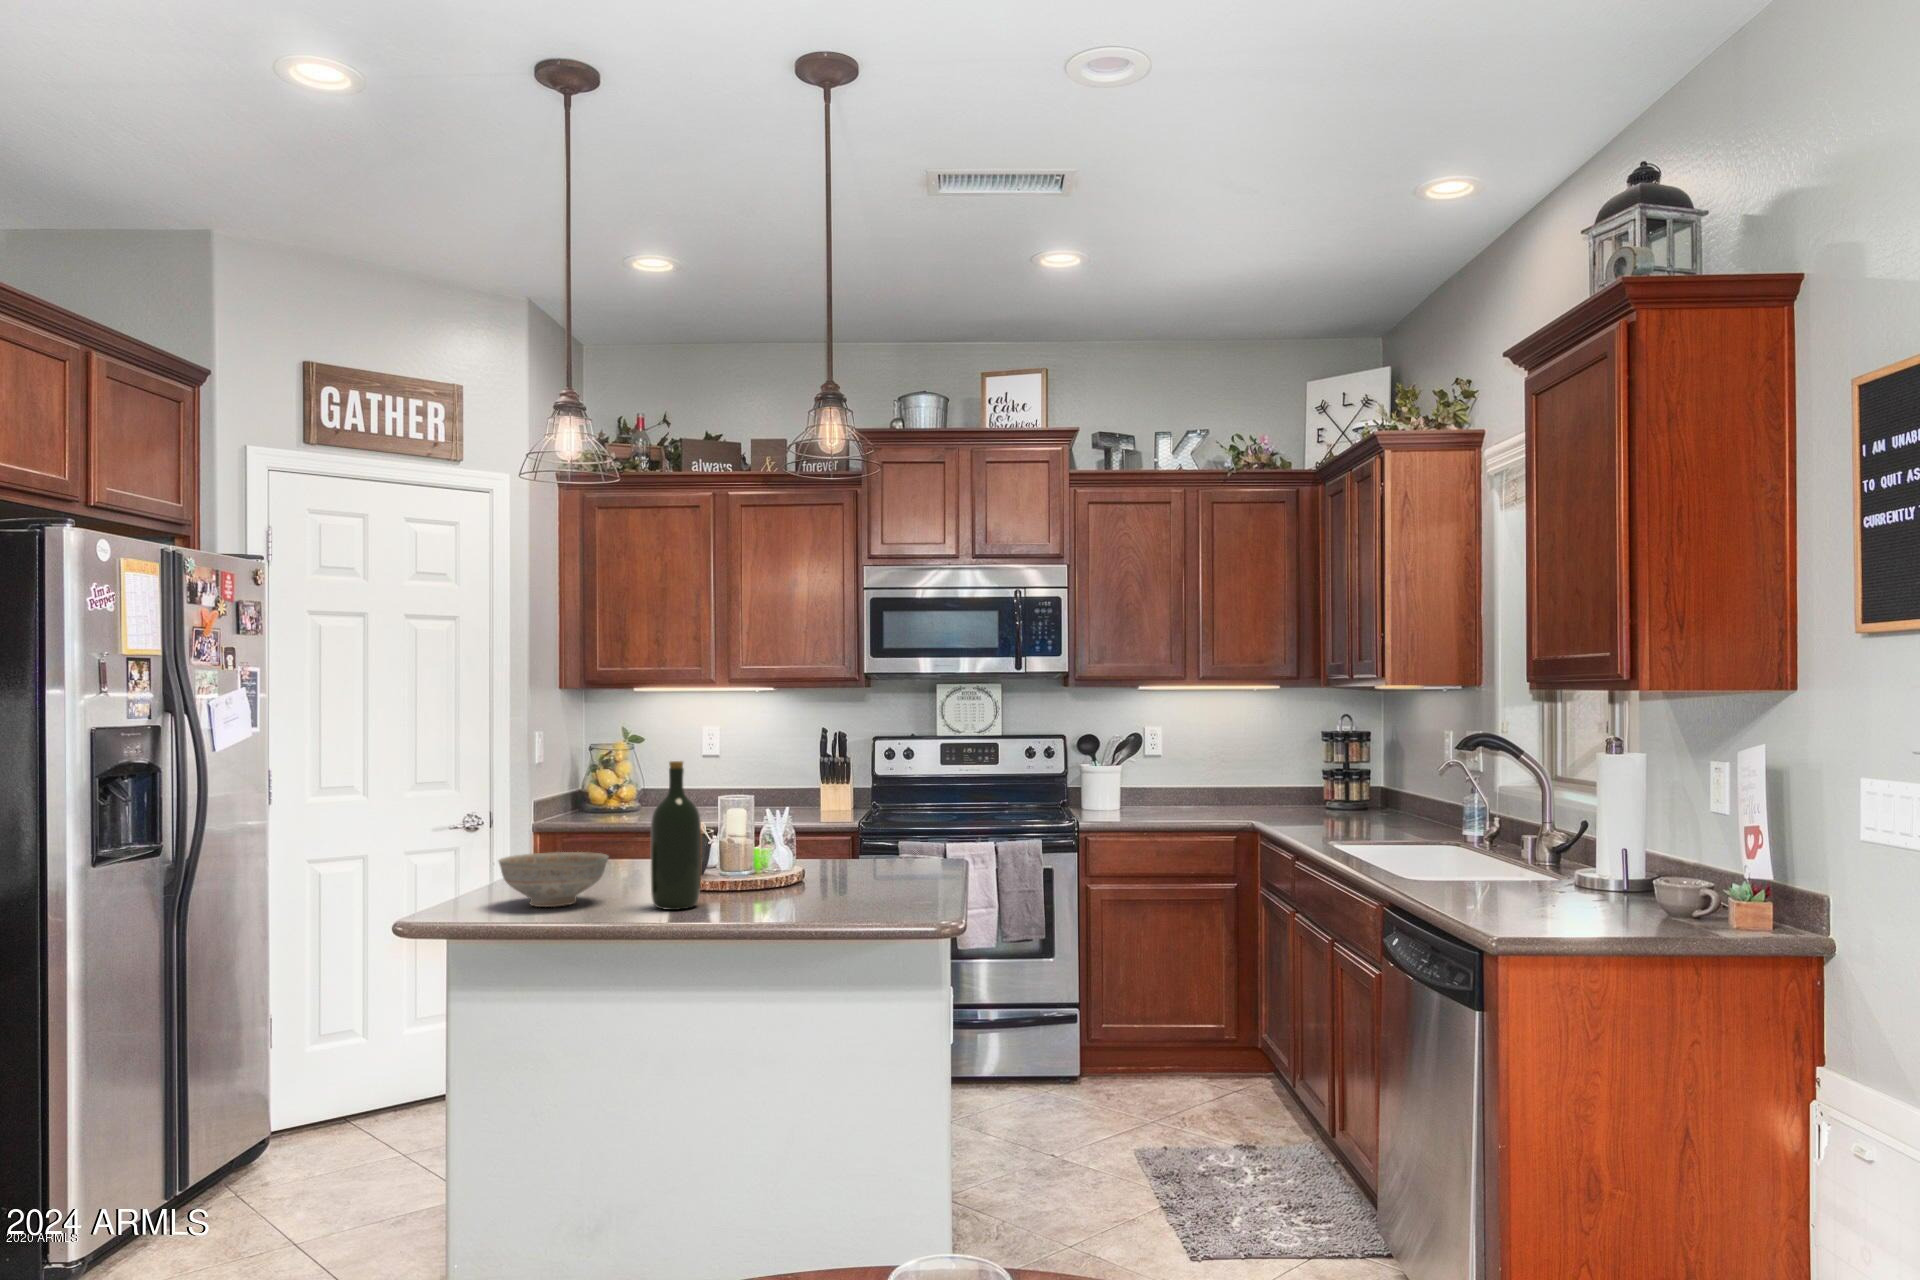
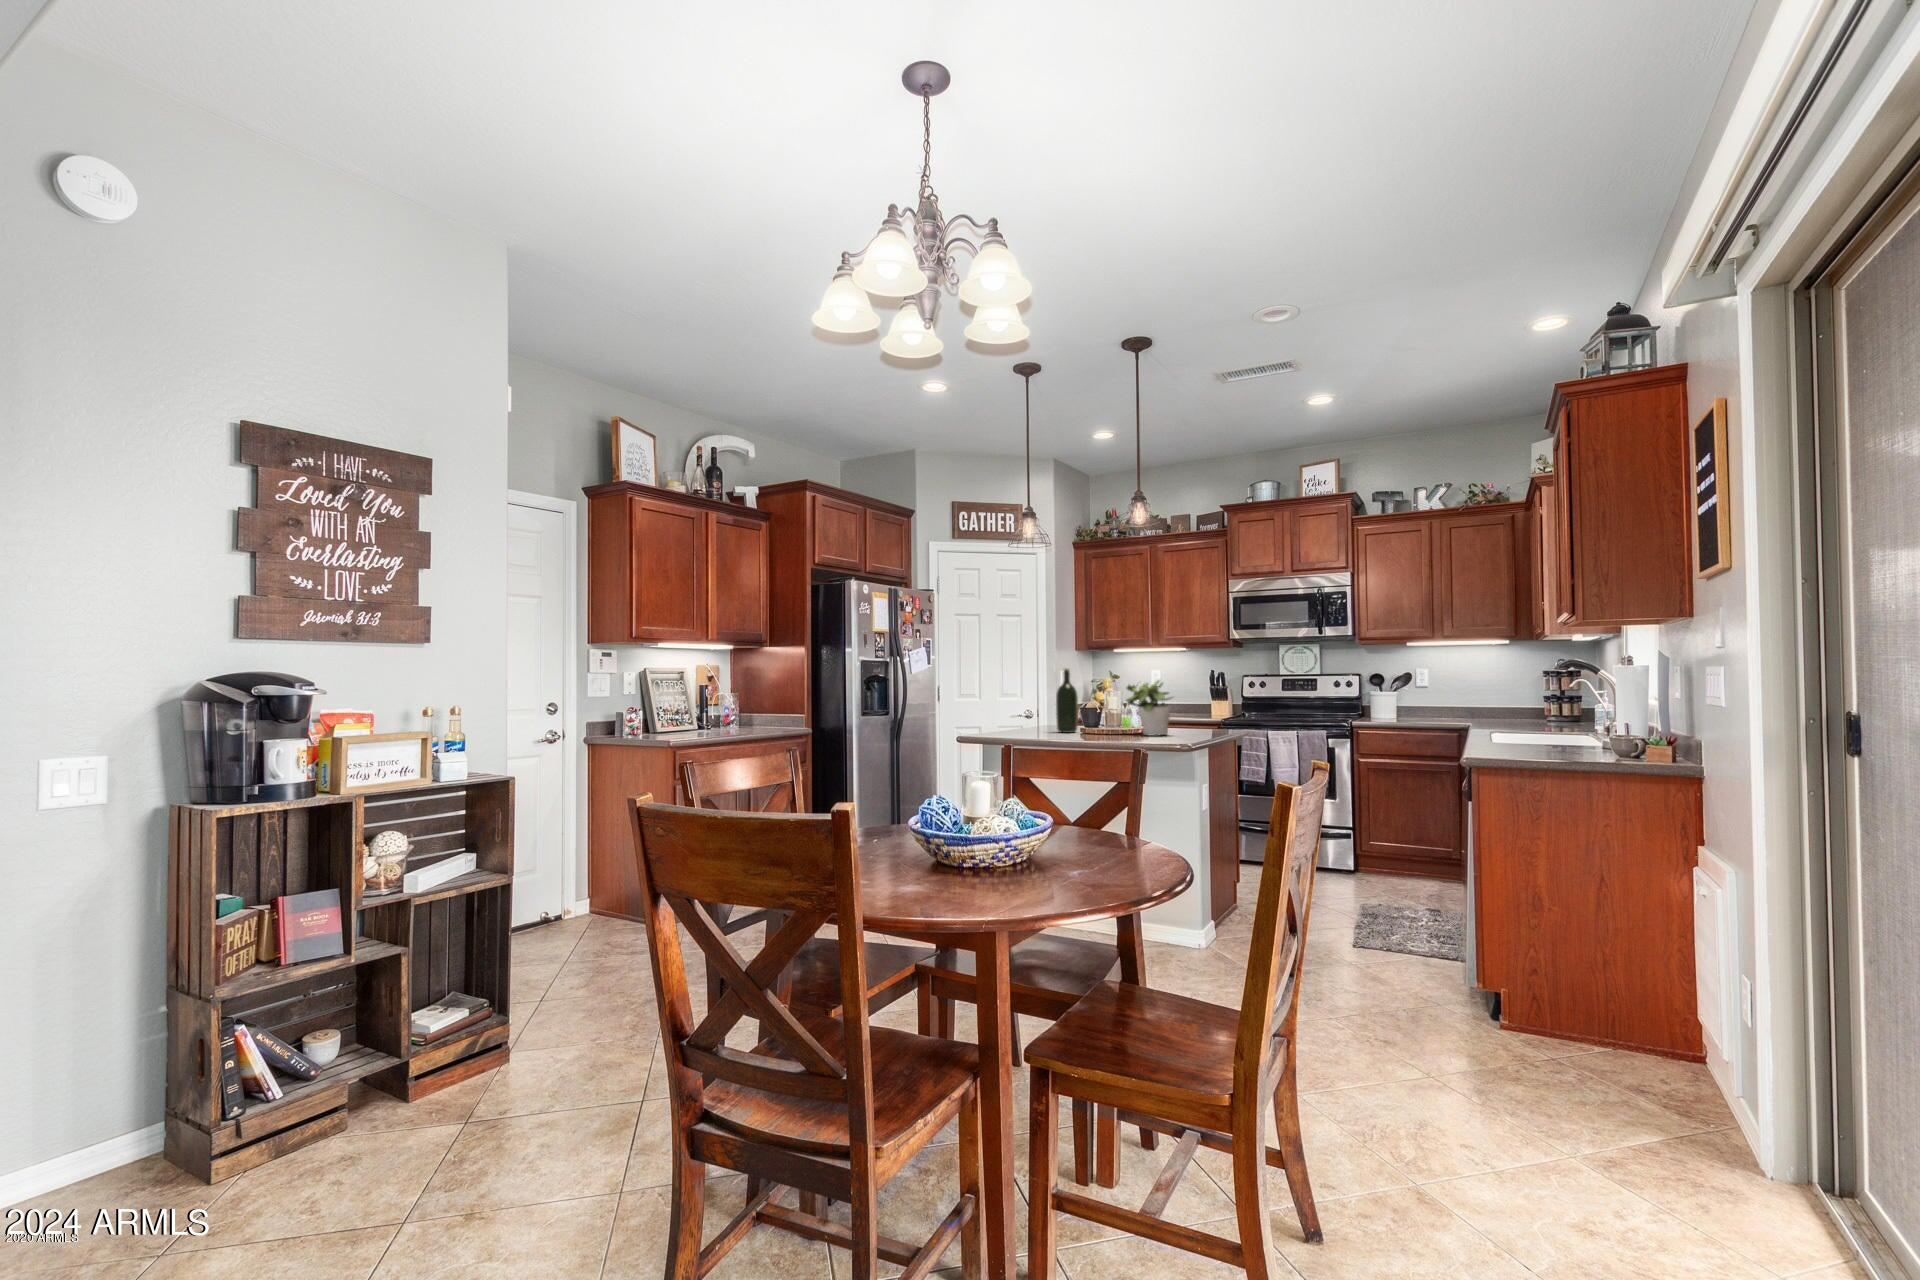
potted plant: none [814,786,923,909] -> present [1126,680,1172,736]
decorative bowl: present [499,852,608,907] -> none [999,710,1044,730]

